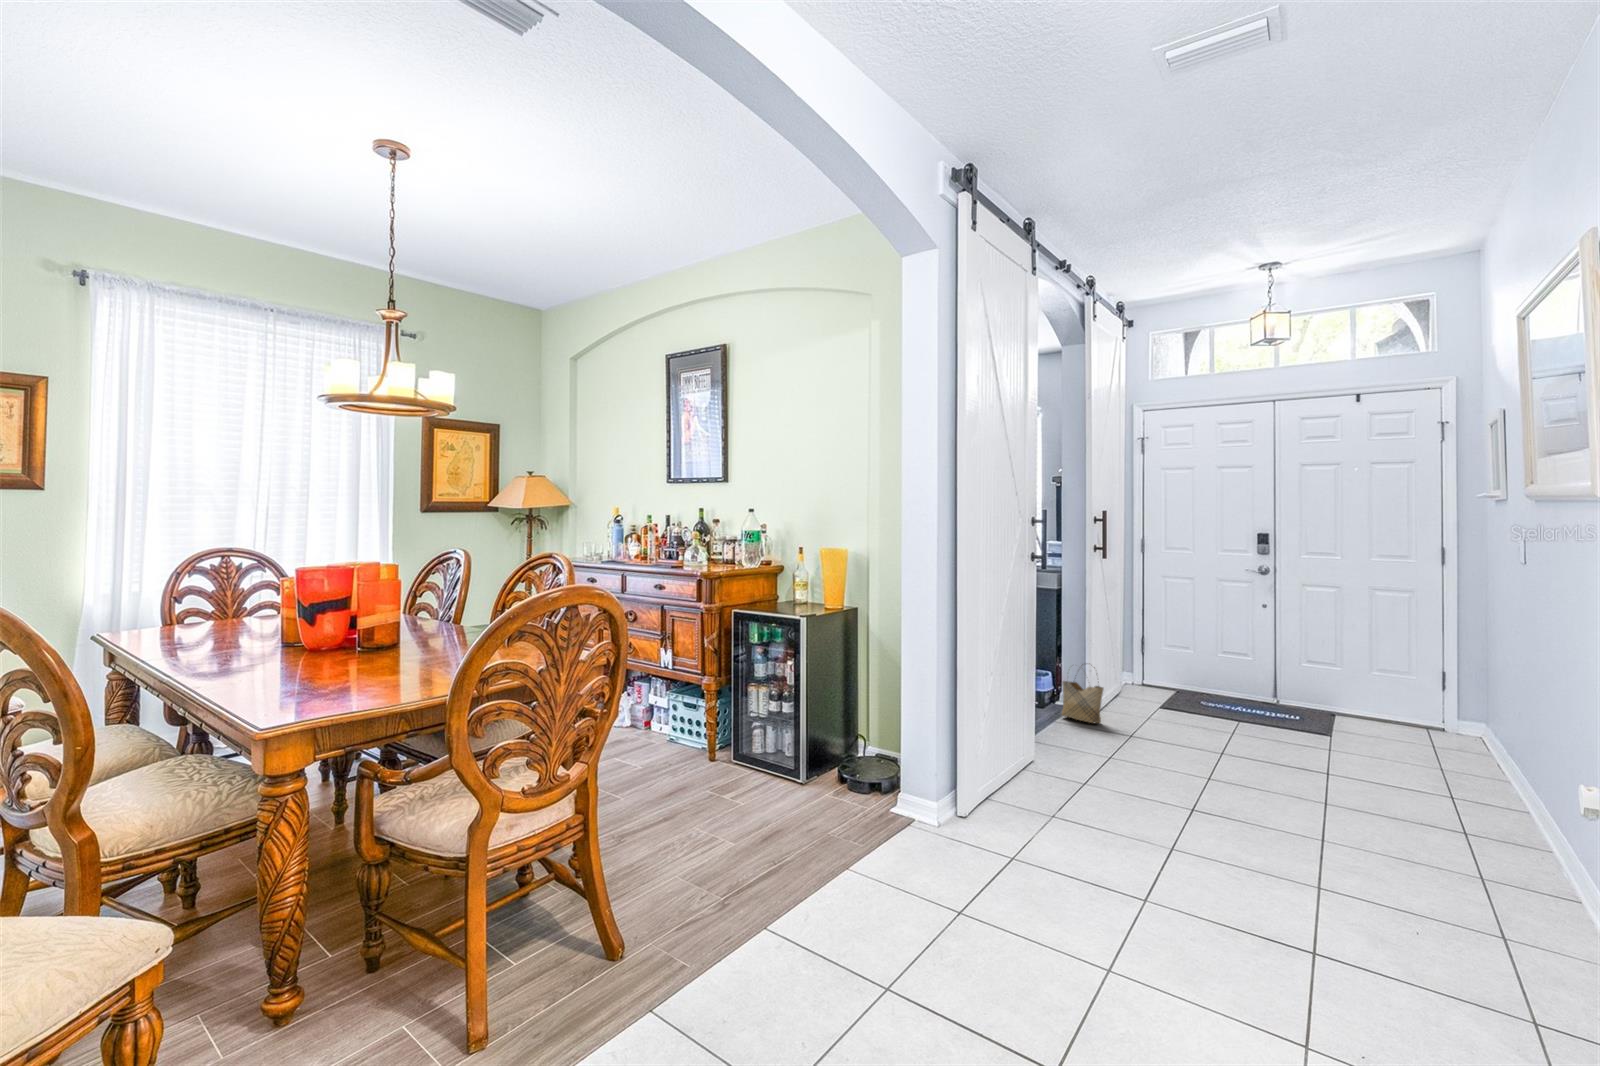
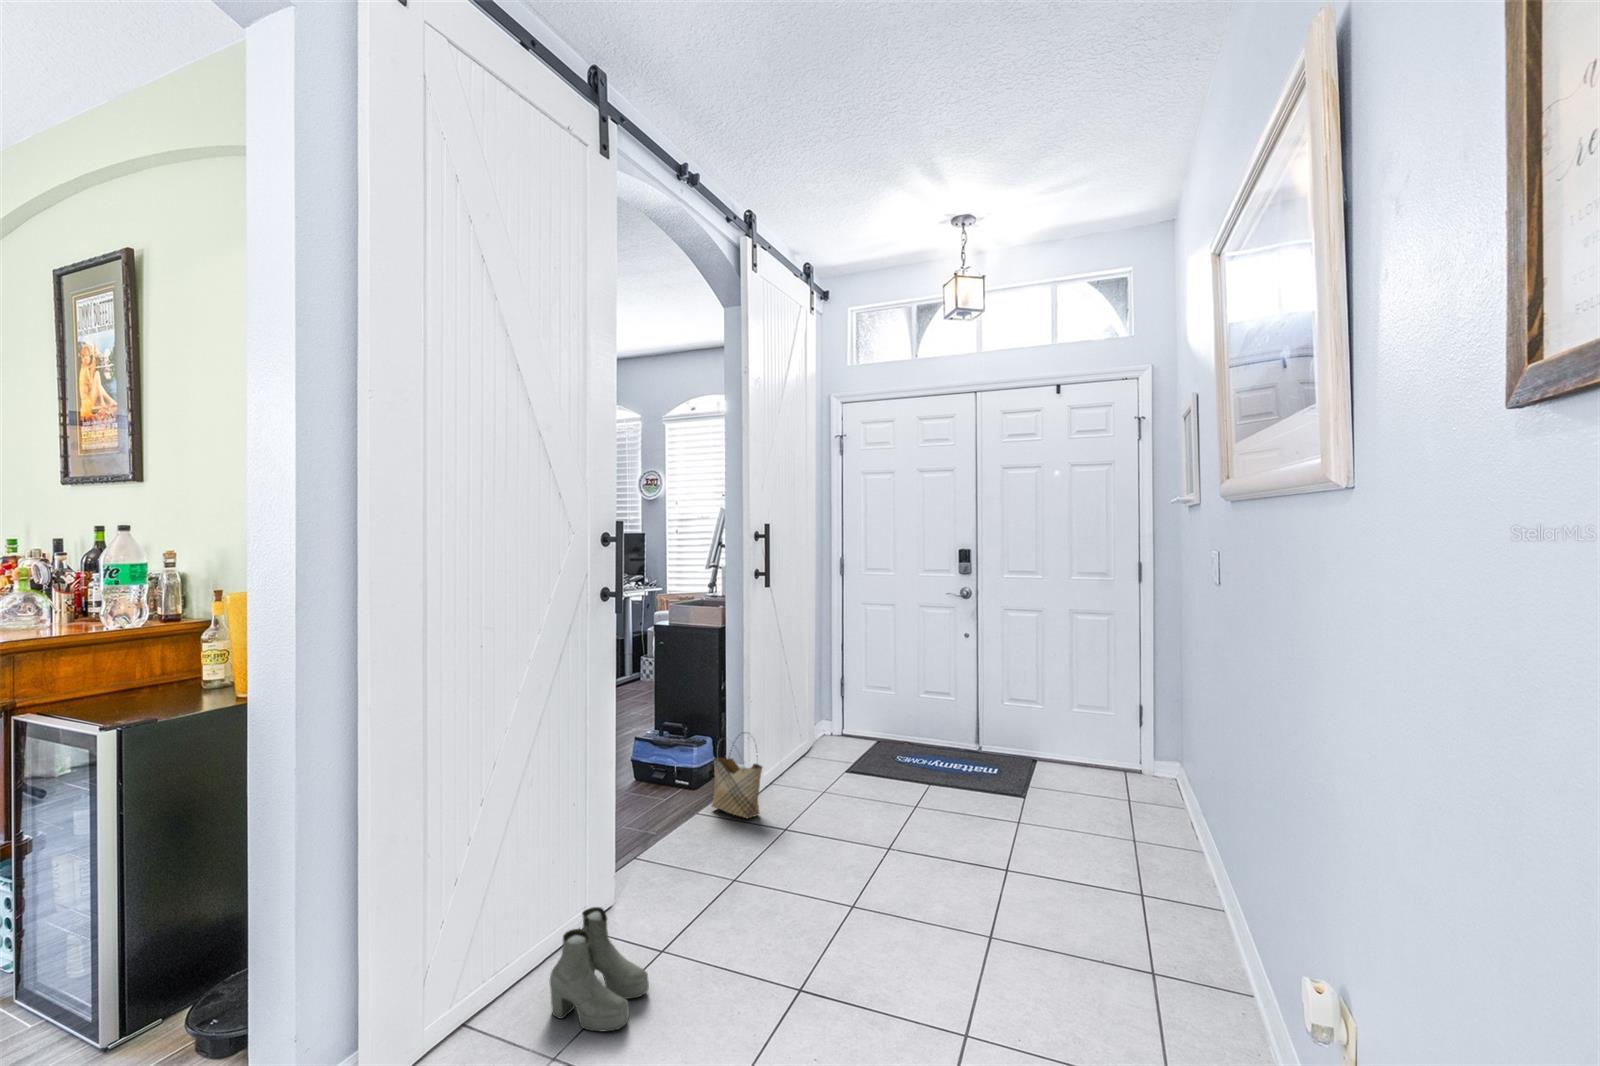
boots: none [1017,736,1074,798] -> present [550,907,649,1031]

